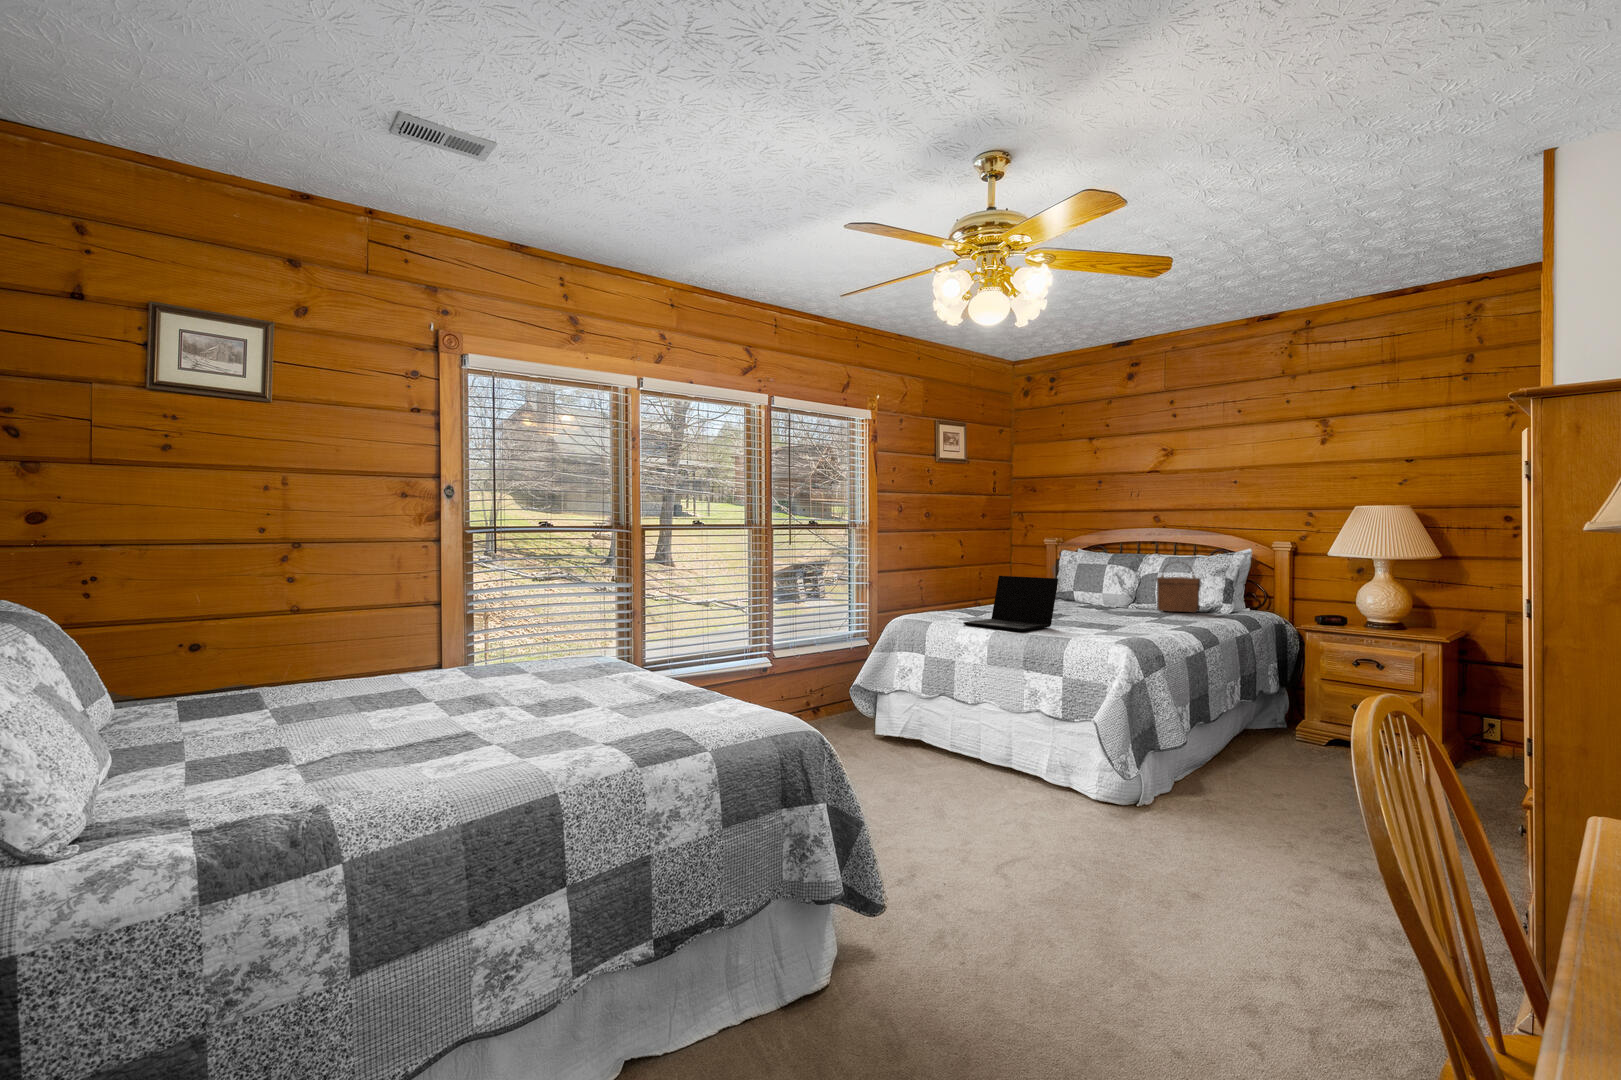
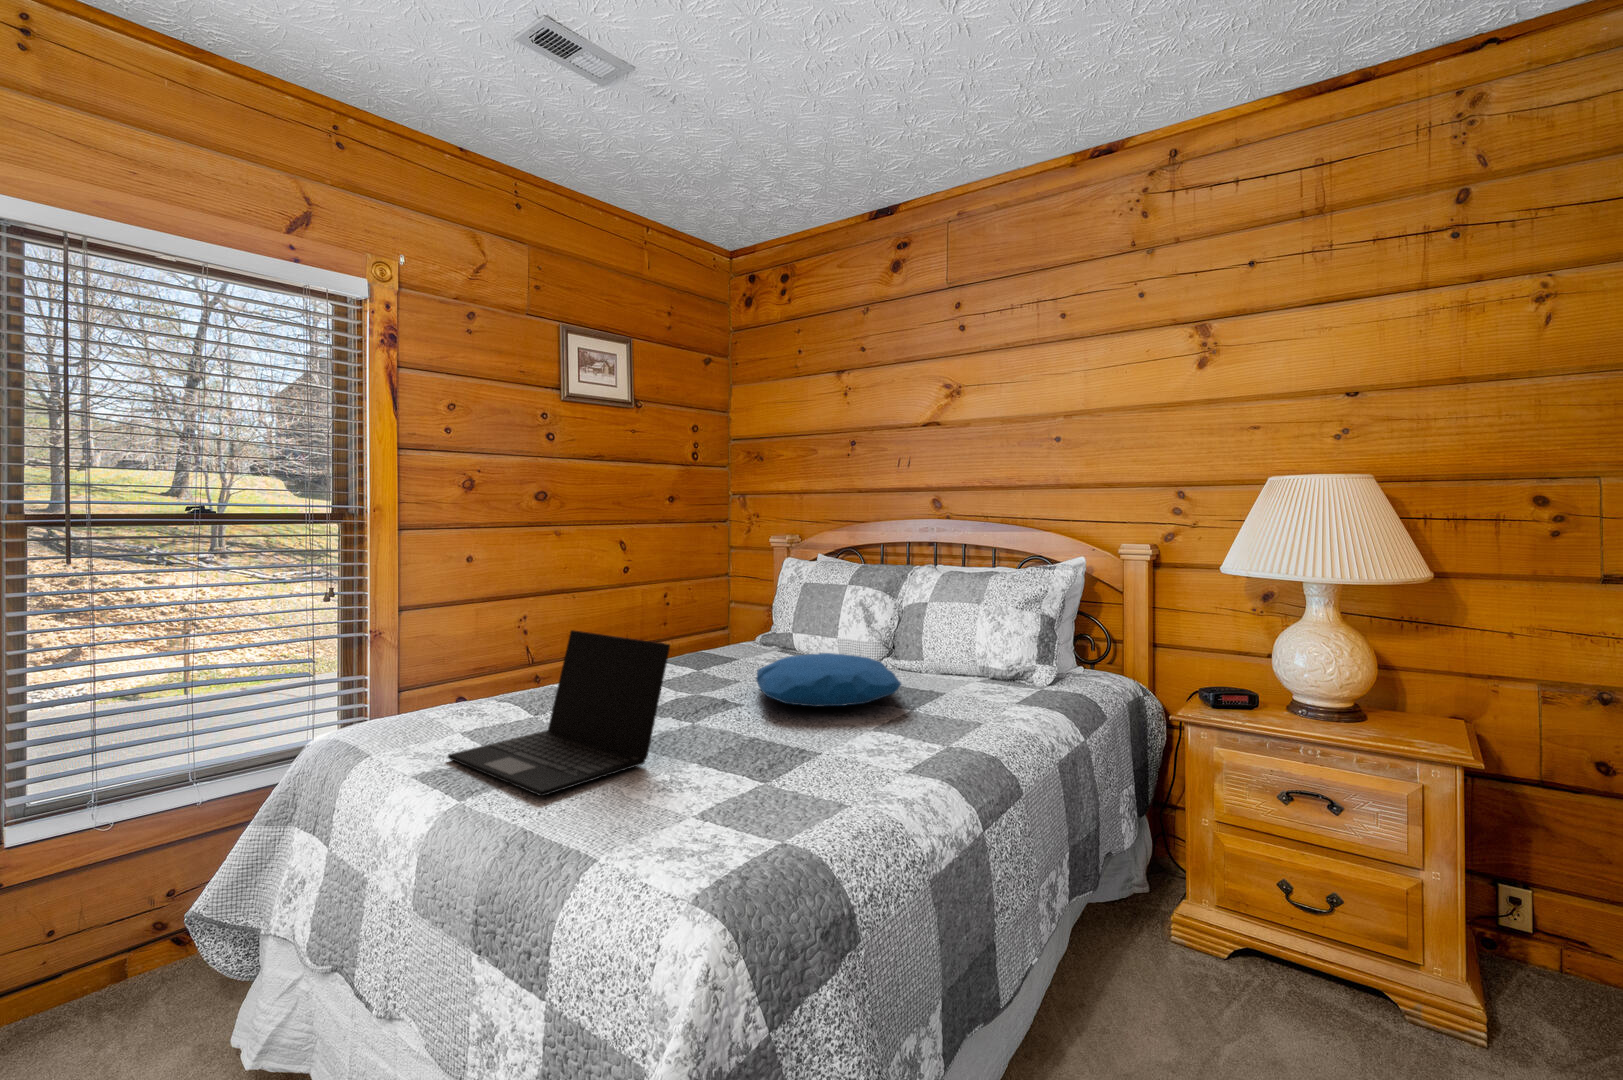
handbag: present [1156,561,1201,613] -> none [921,584,998,682]
pillow: none [1071,595,1153,616] -> present [756,653,901,707]

